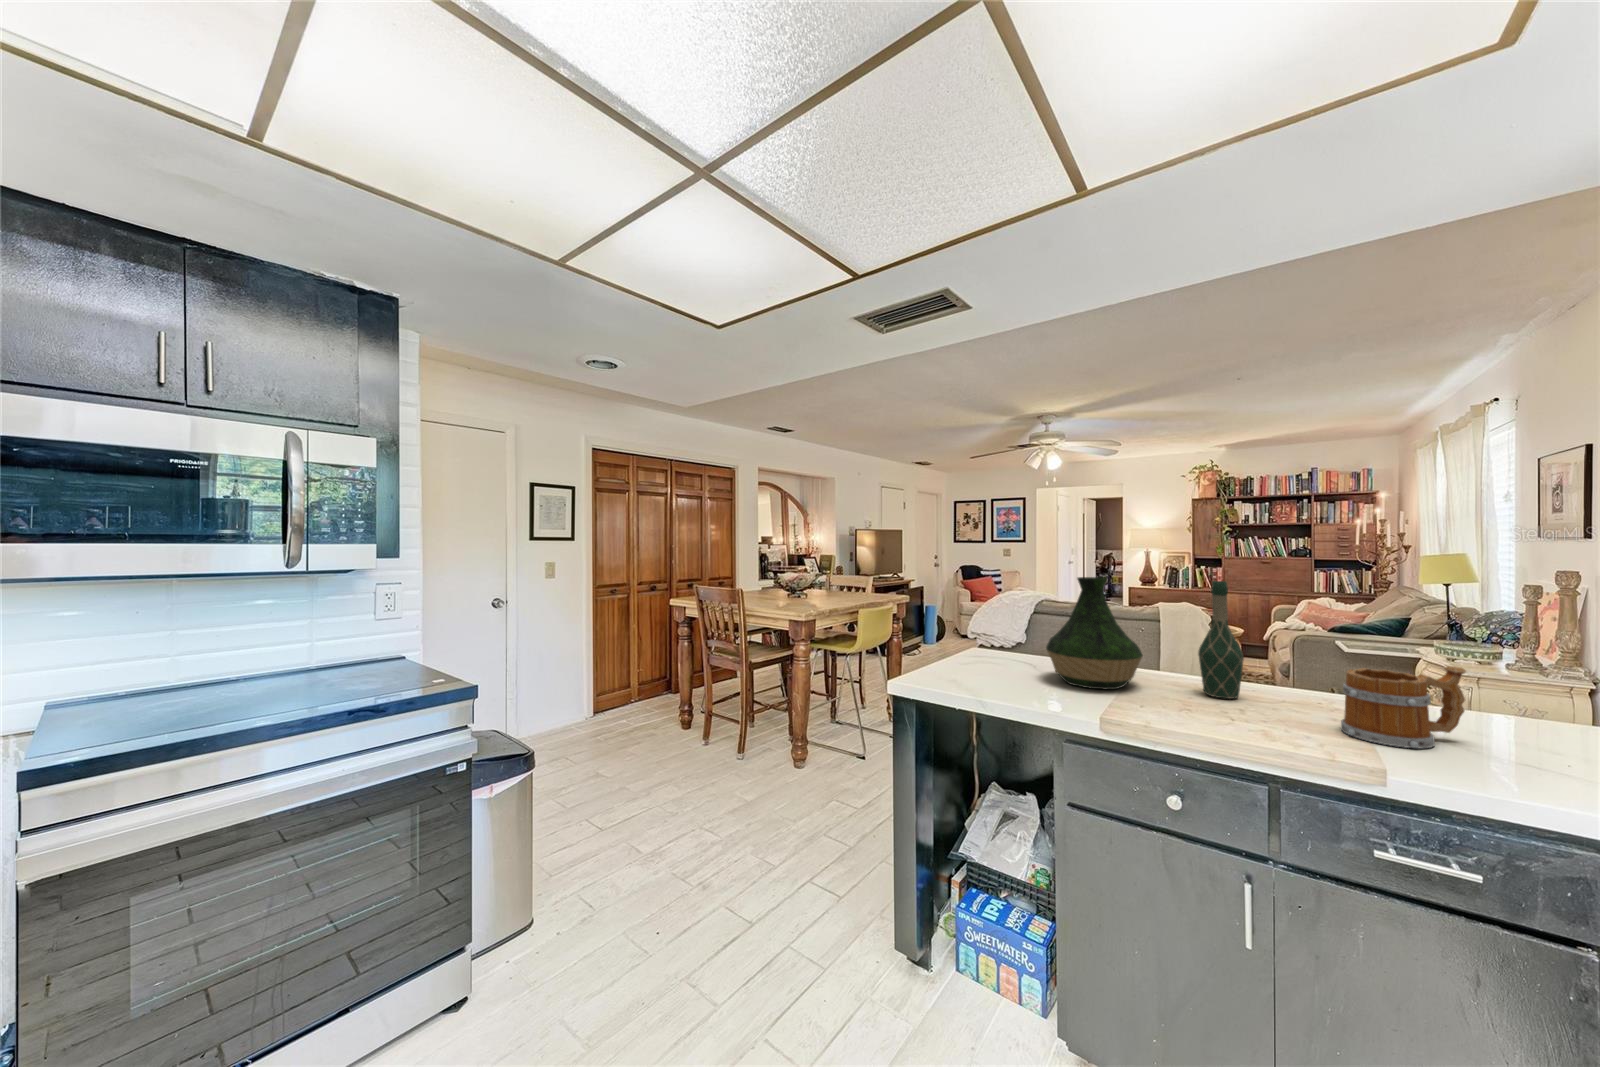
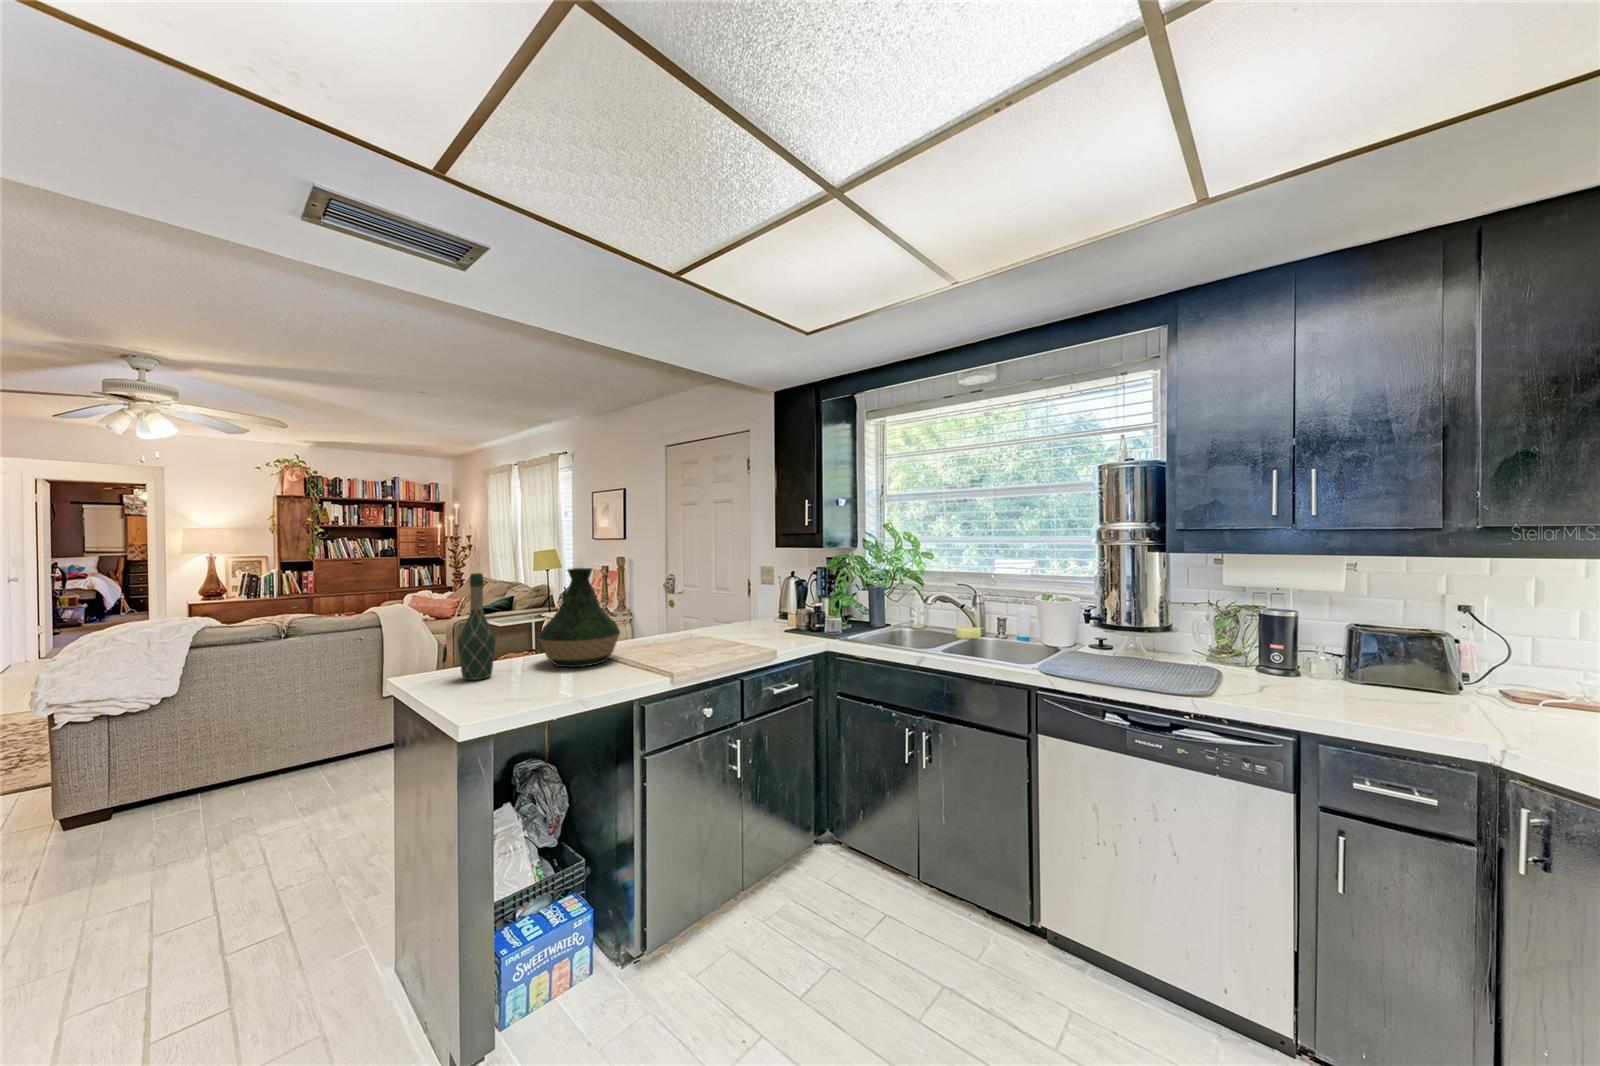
wine bottle: present [1198,581,1244,699] -> present [458,573,496,680]
mug: present [1341,666,1466,748] -> none [721,598,757,644]

